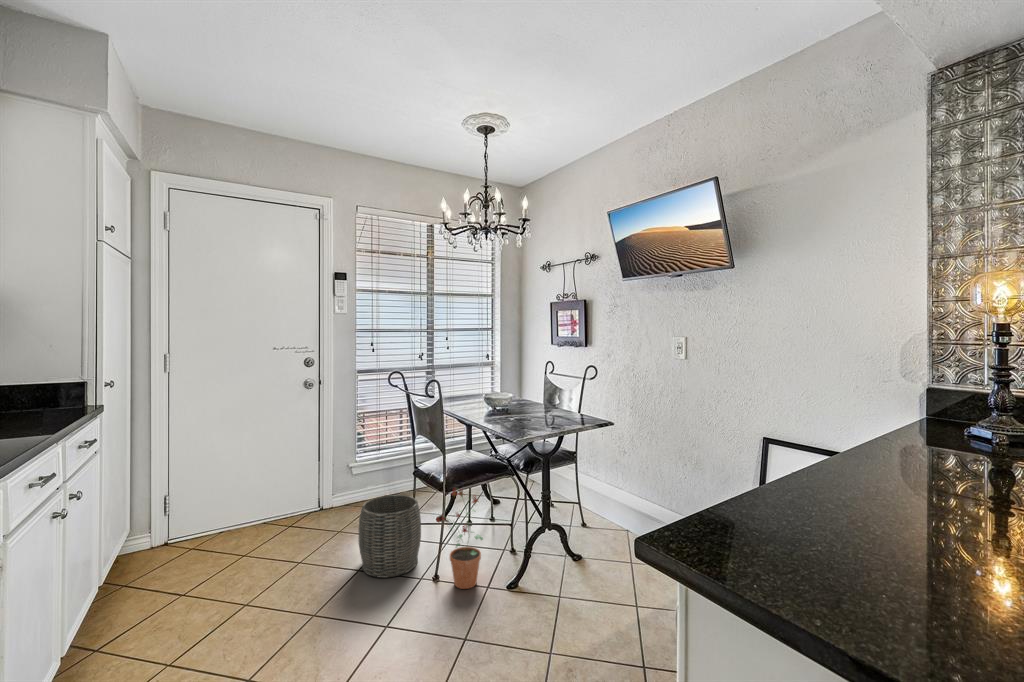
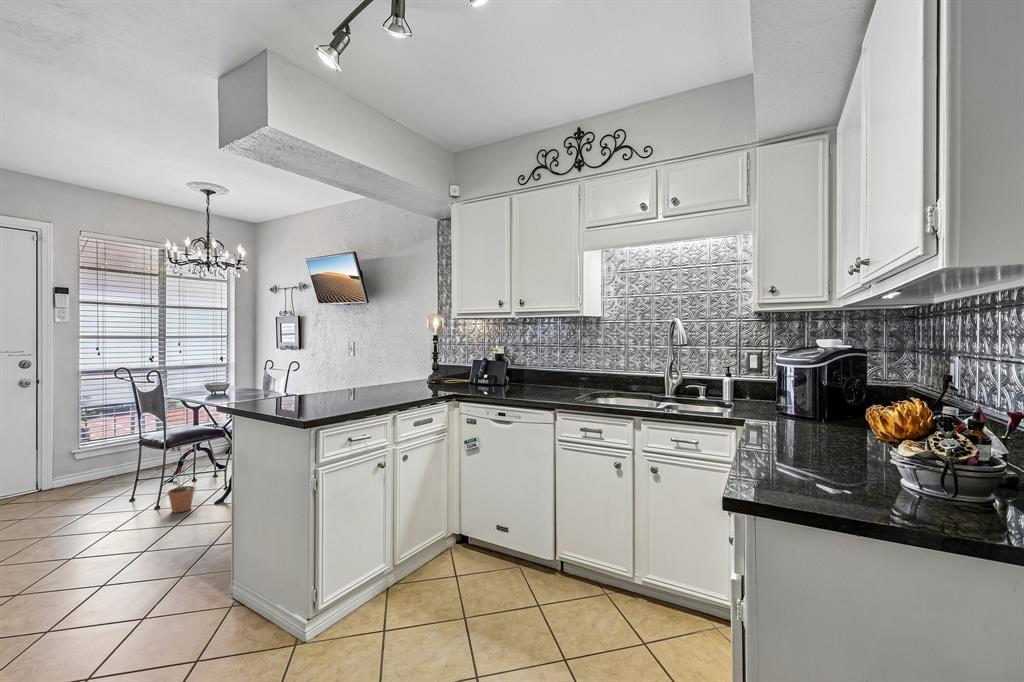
woven basket: present [359,495,421,578] -> none [83,461,144,519]

